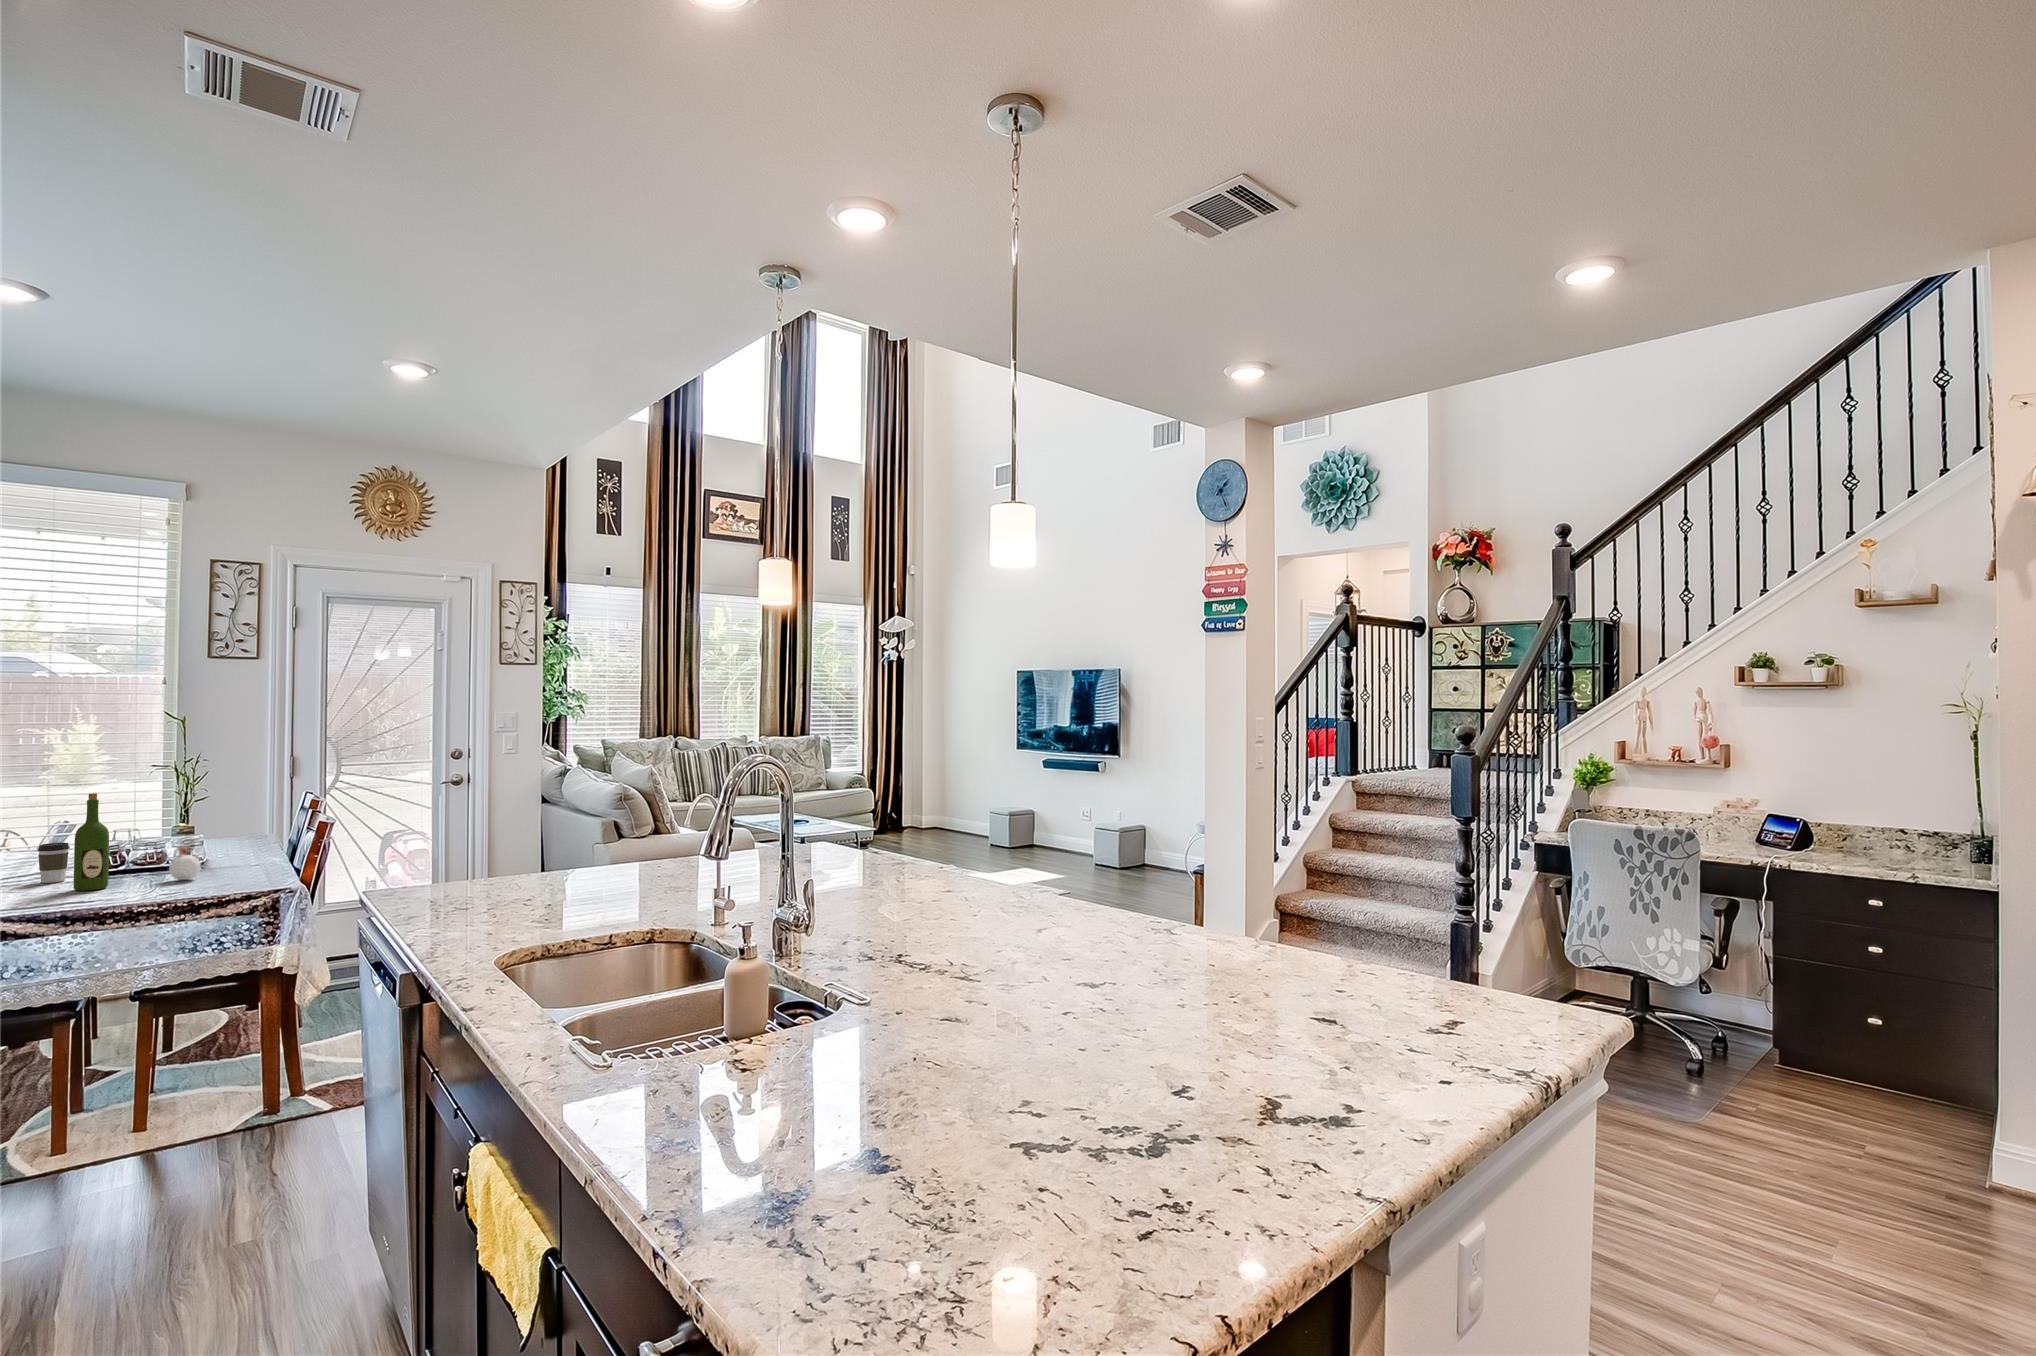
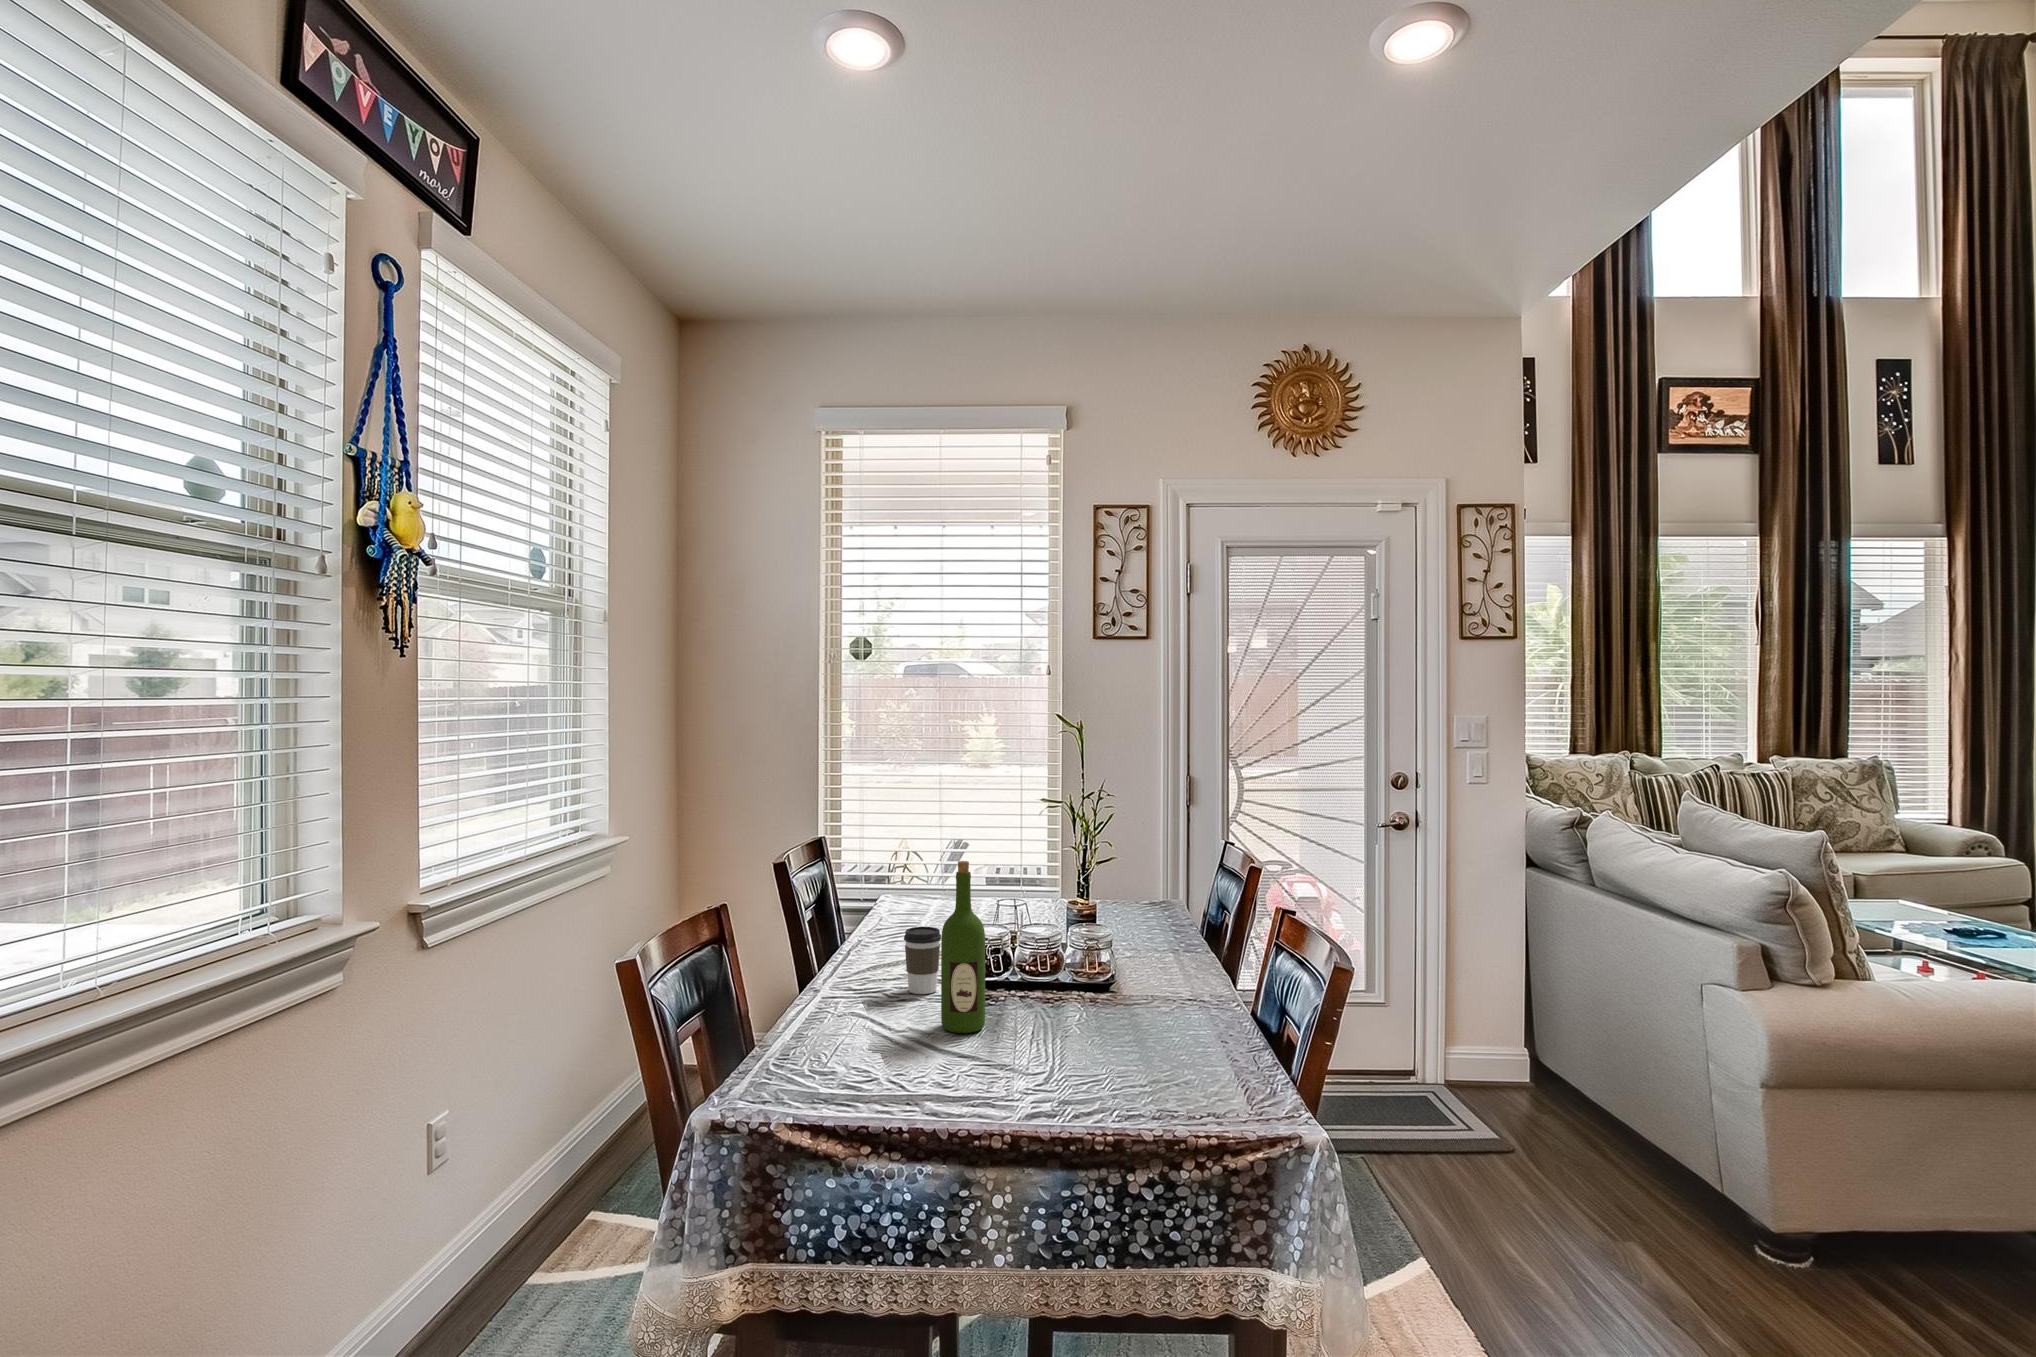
candle: present [169,844,201,880] -> none [1065,944,1110,1028]

